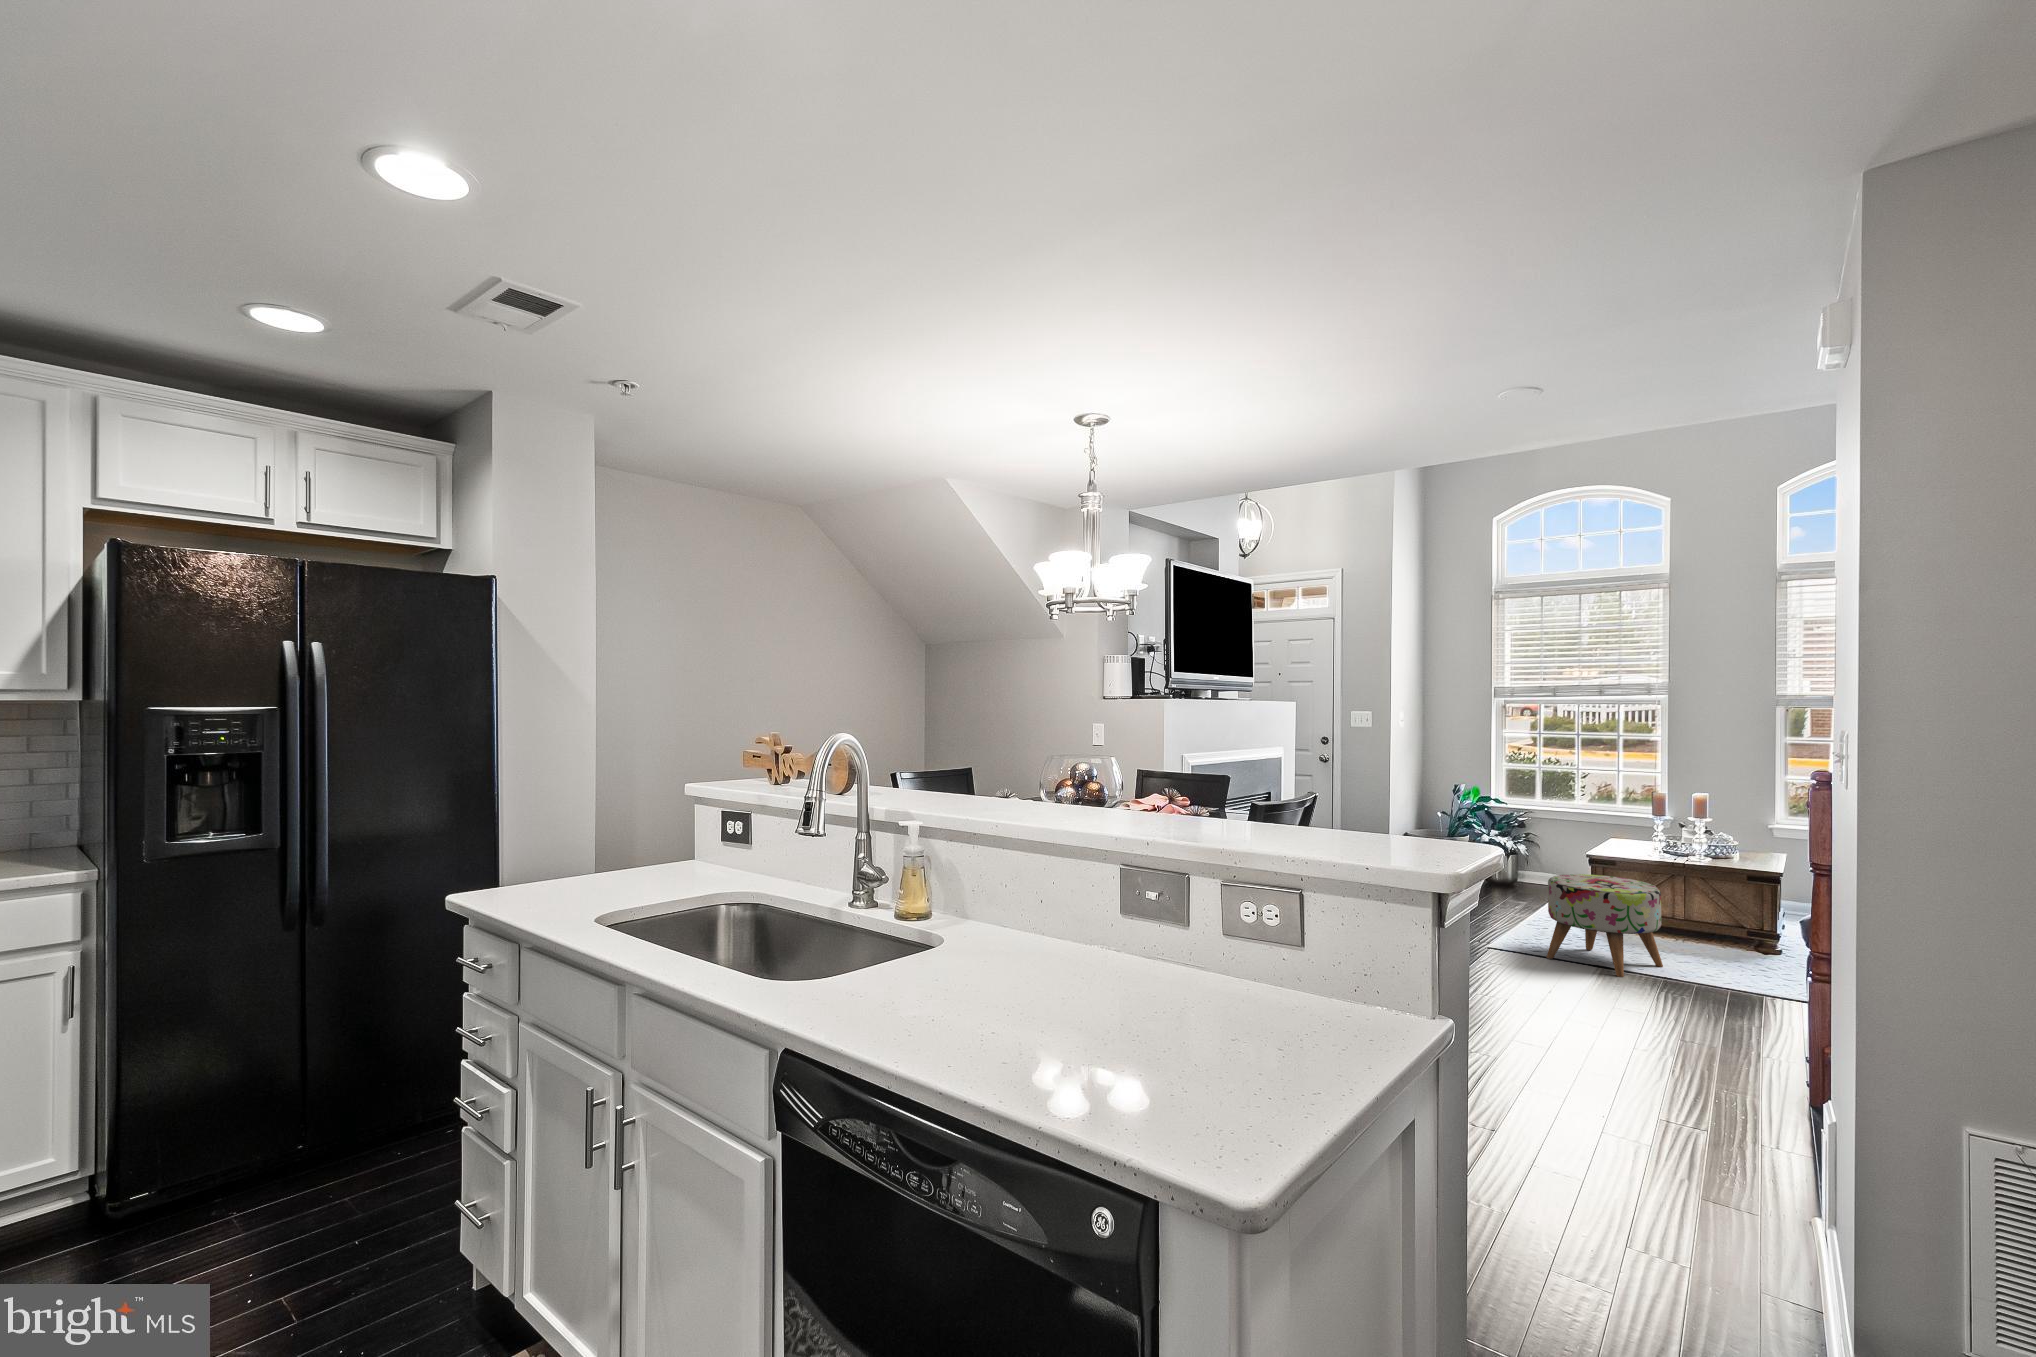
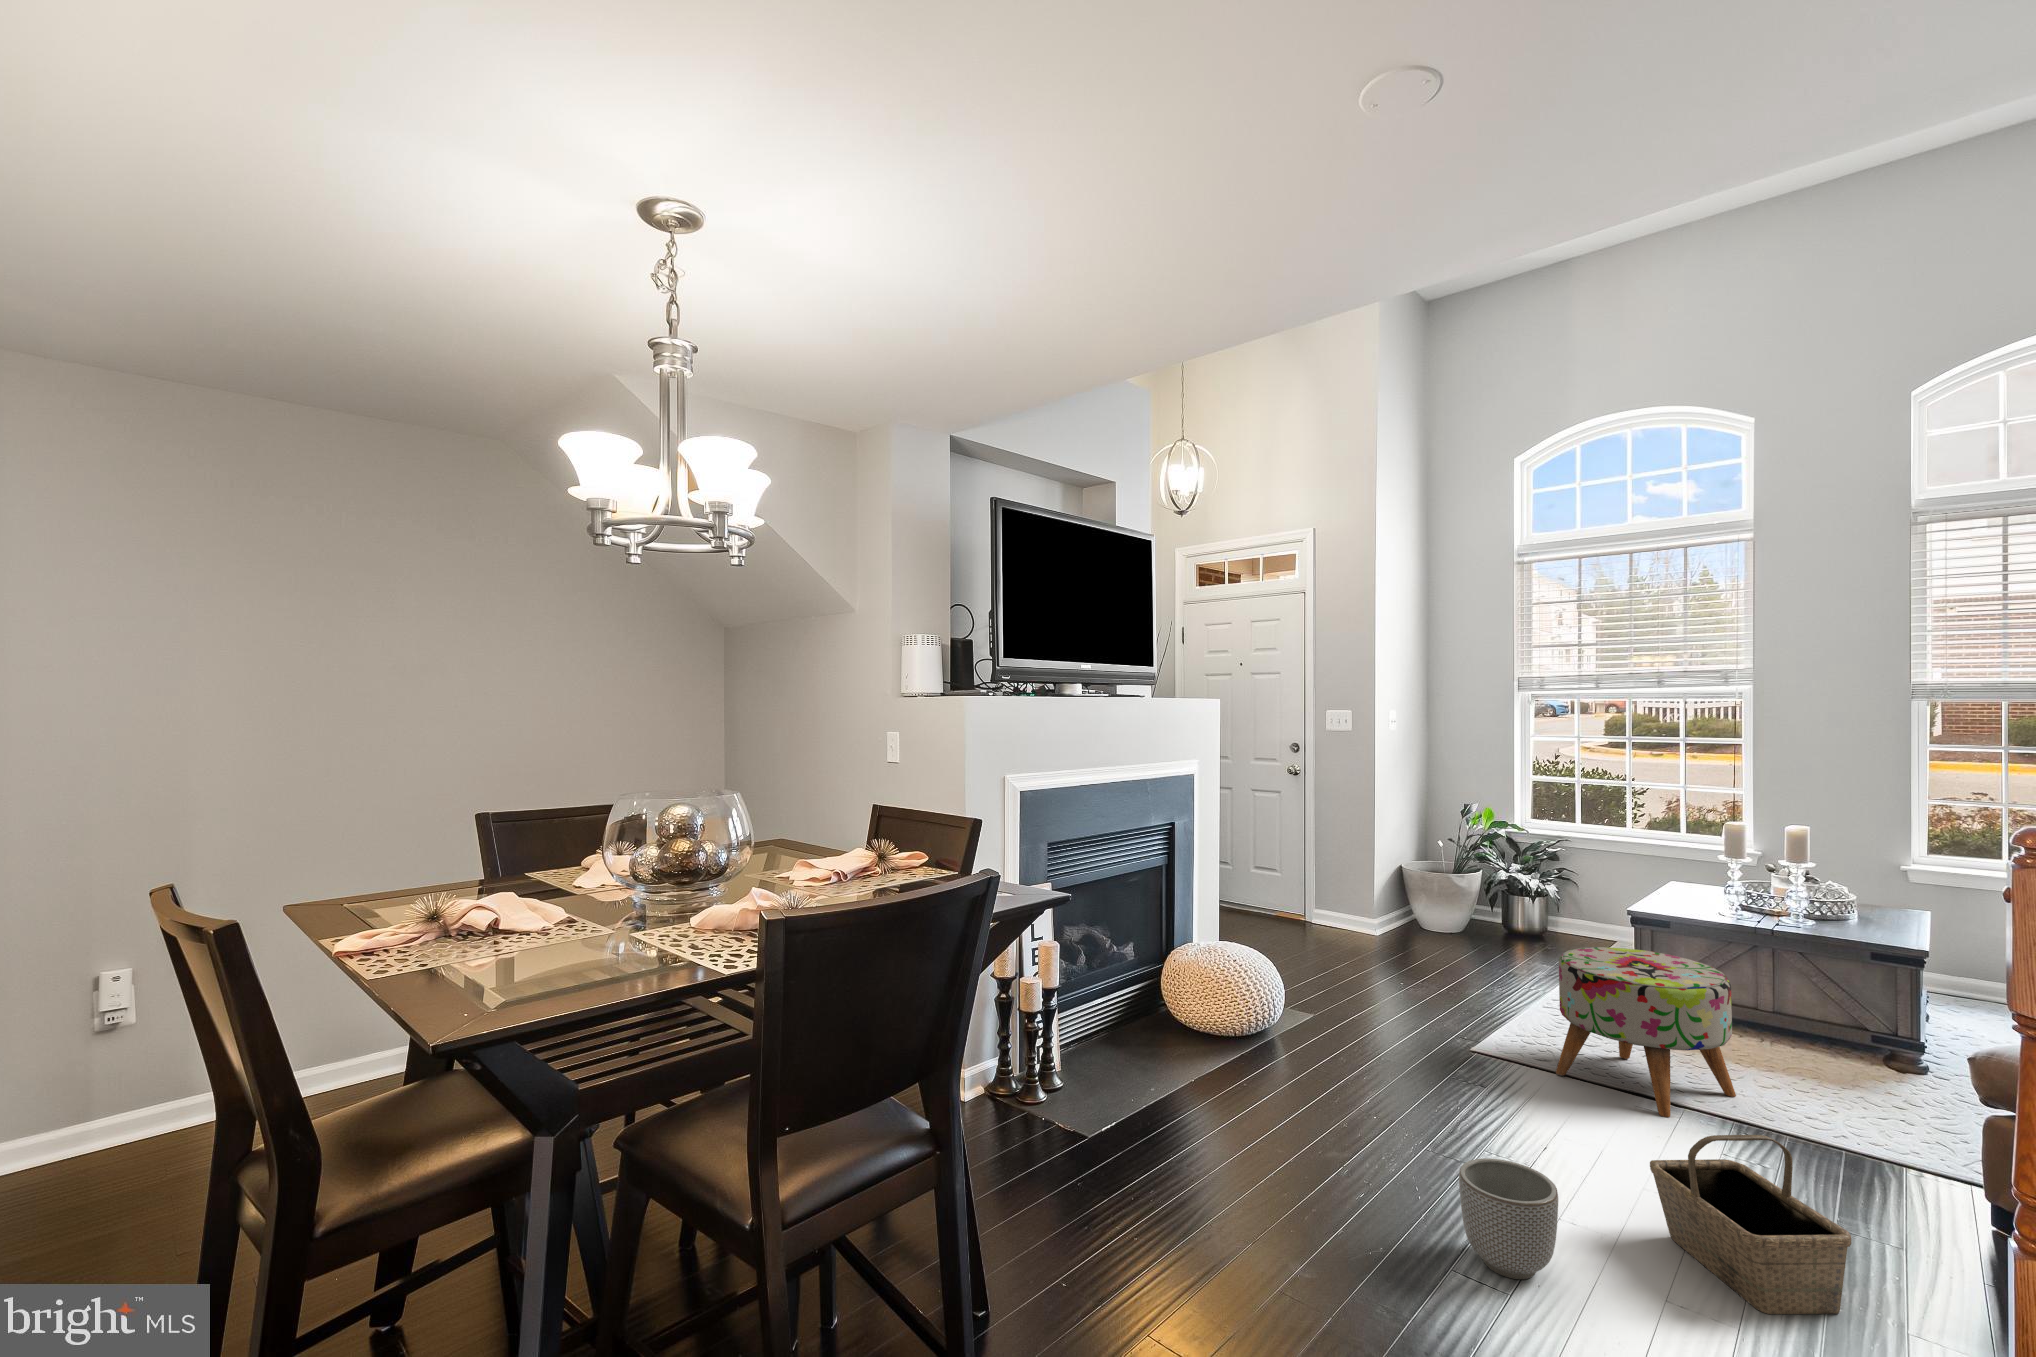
basket: none [1621,959,1734,1052] -> present [1650,1135,1851,1314]
planter: none [1514,980,1574,1043] -> present [1459,1158,1558,1279]

